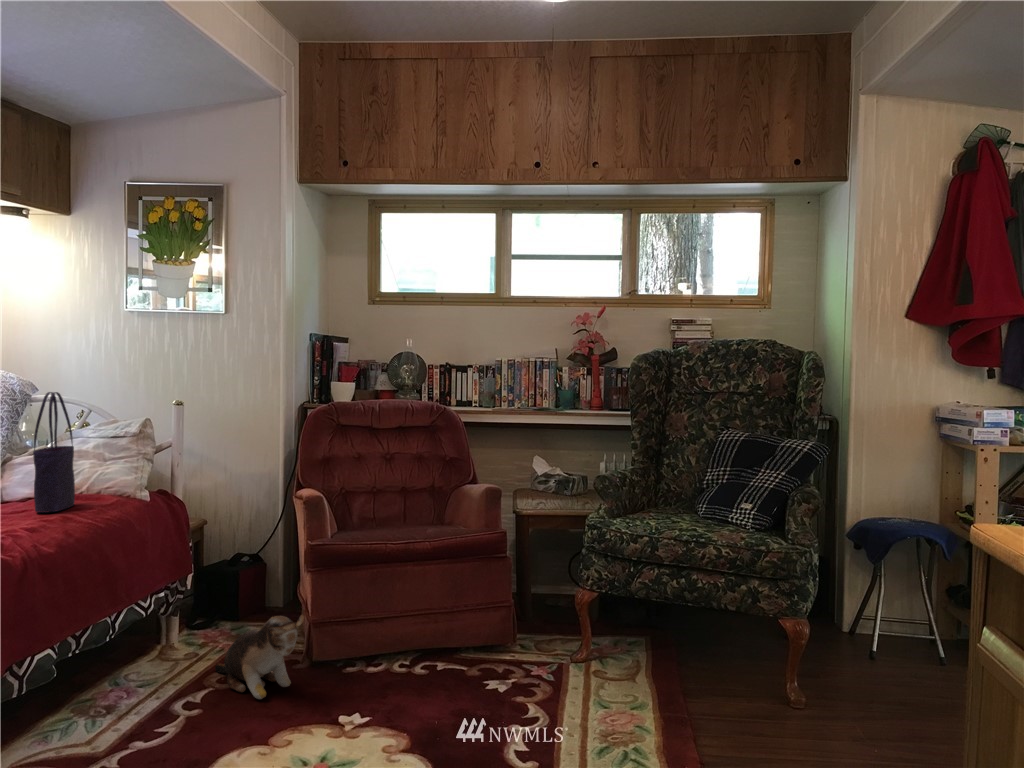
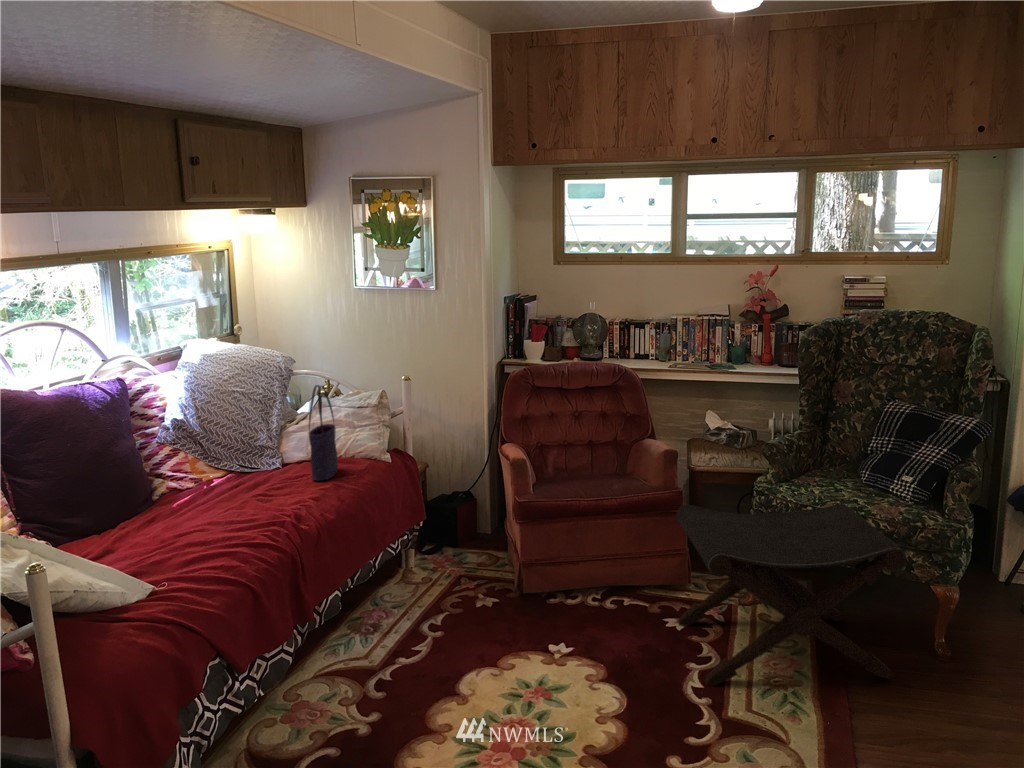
footstool: none [496,530,754,749] -> present [676,503,906,686]
plush toy: present [215,615,304,699] -> none [446,564,519,626]

